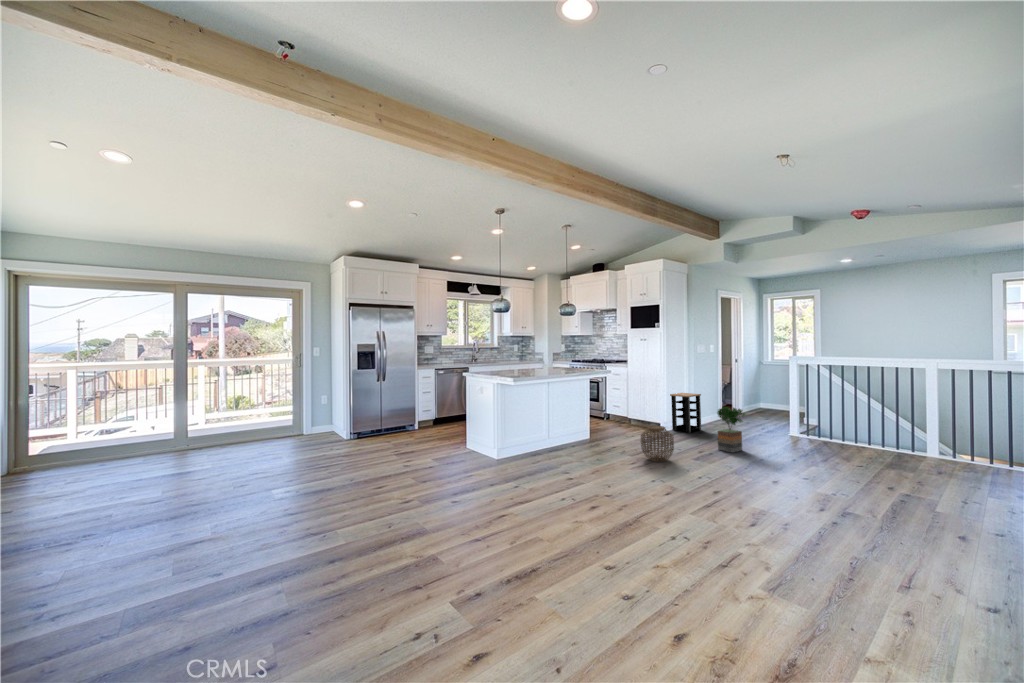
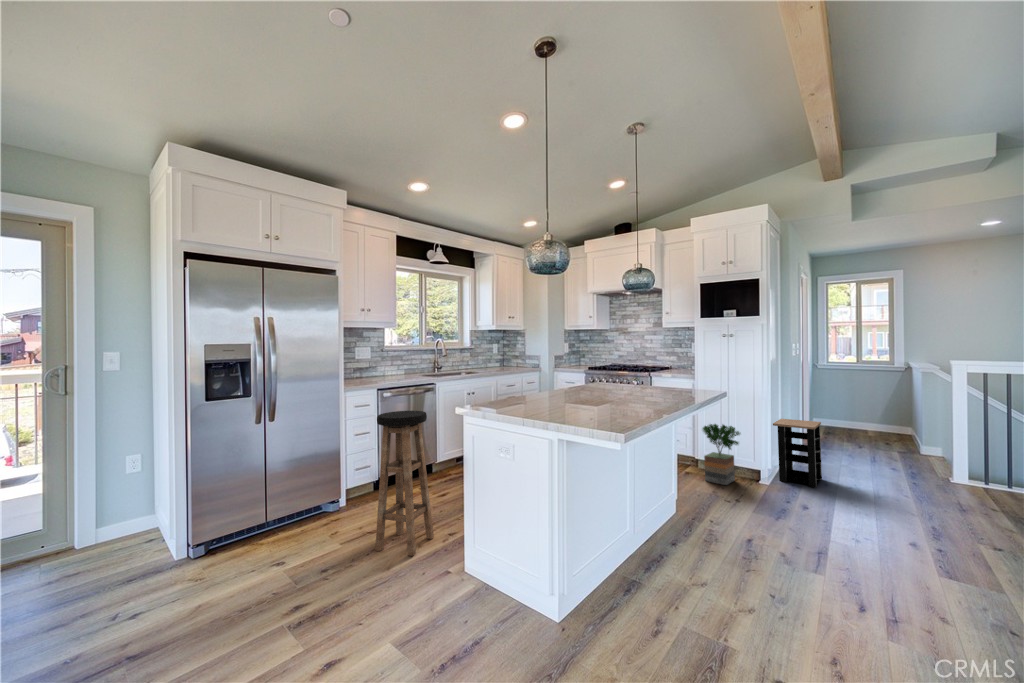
bar stool: none [429,378,457,443] -> present [375,411,434,556]
potted tree: present [717,407,745,453] -> present [703,424,740,485]
woven basket: present [641,426,674,462] -> none [850,512,940,599]

